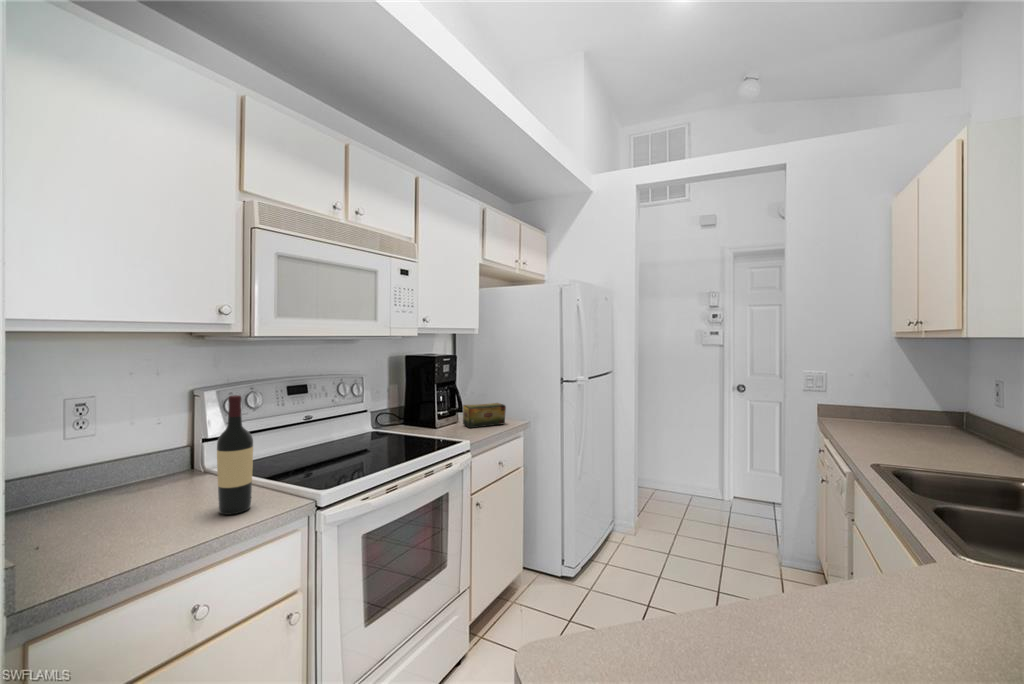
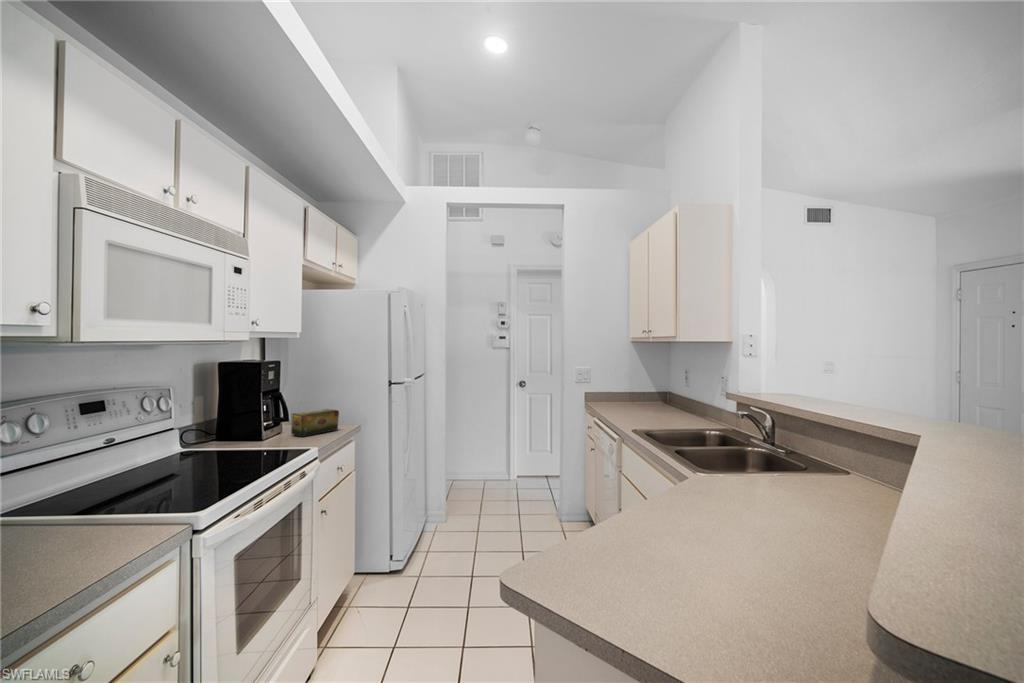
wine bottle: present [217,395,253,515] -> none [55,414,107,560]

